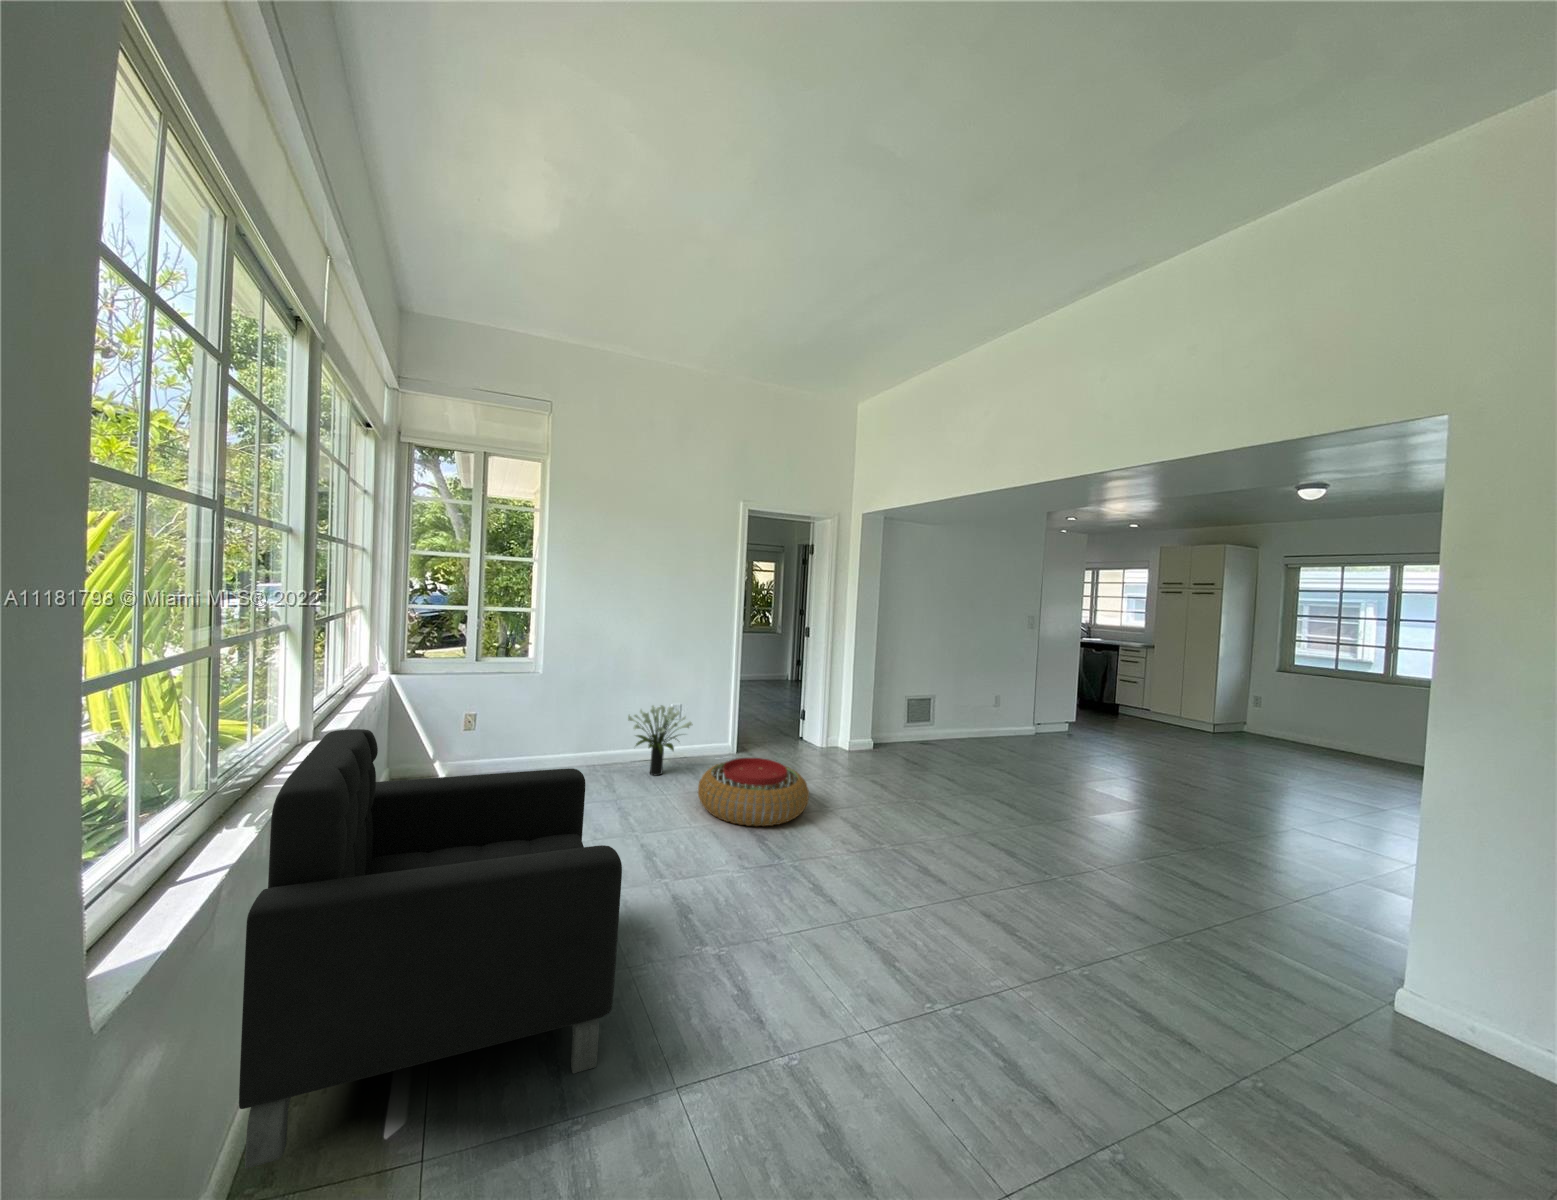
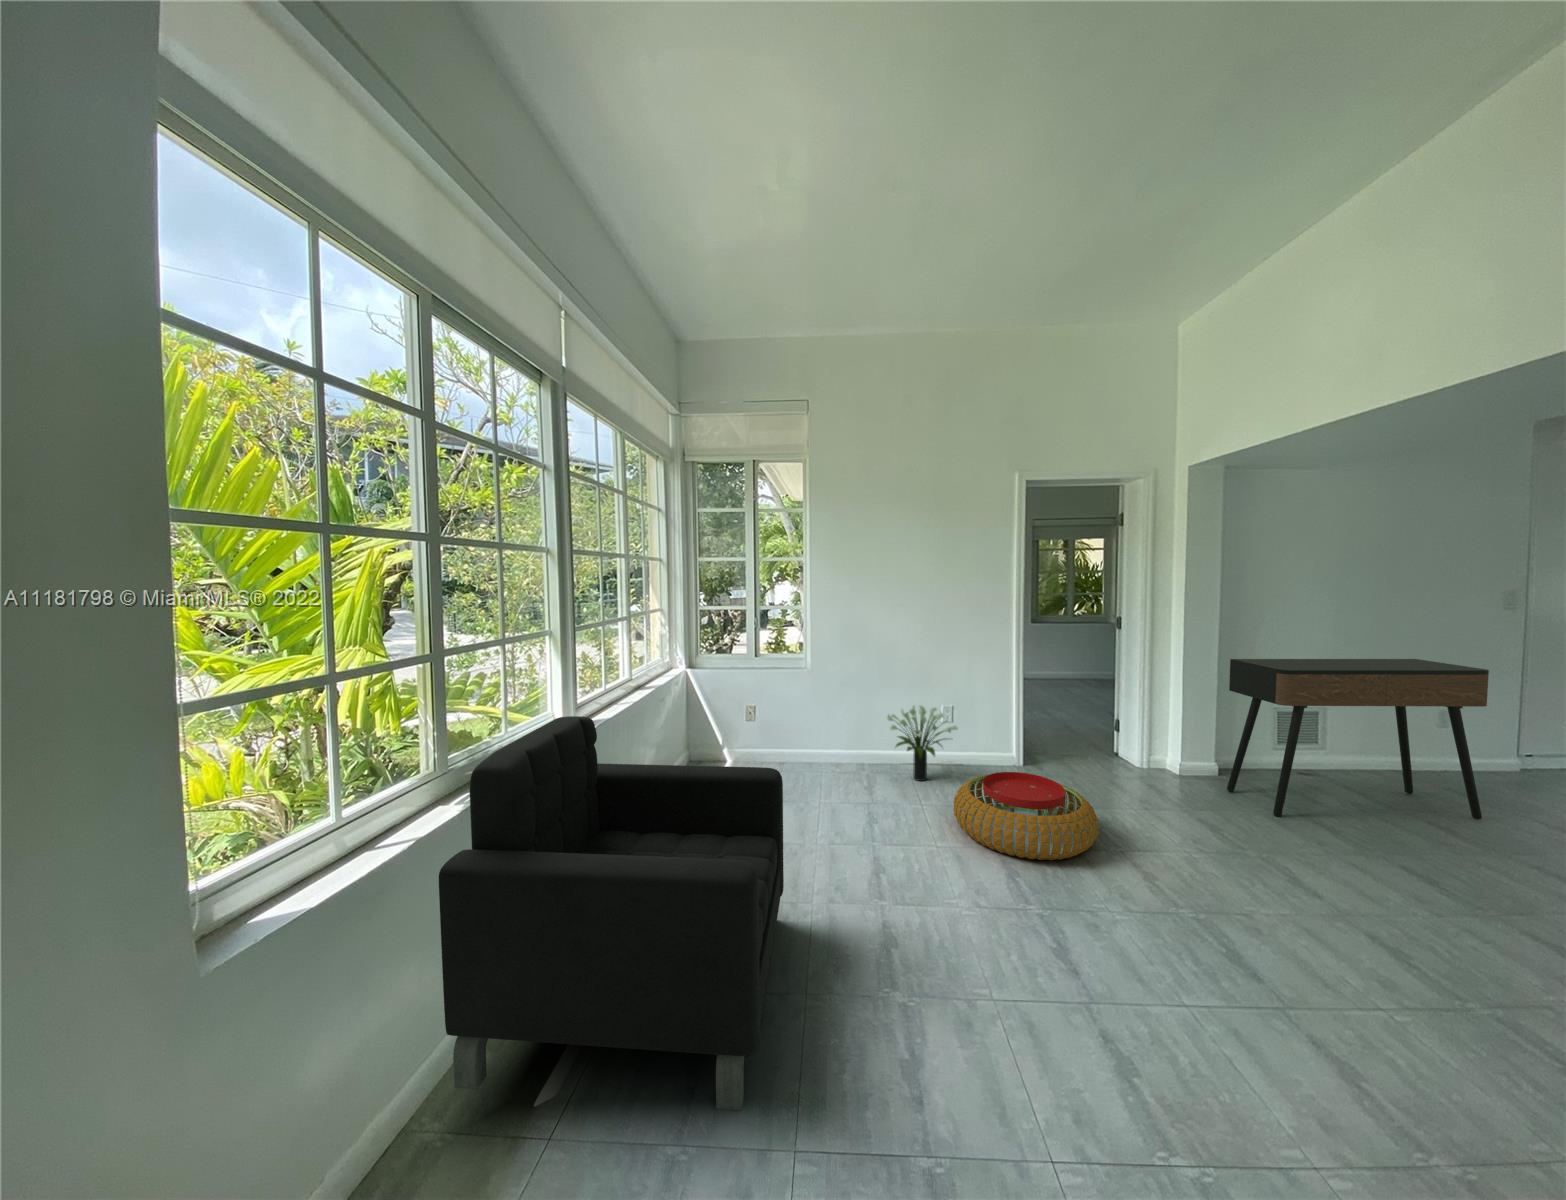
console table: none [877,662,1009,773] -> present [1227,659,1489,819]

